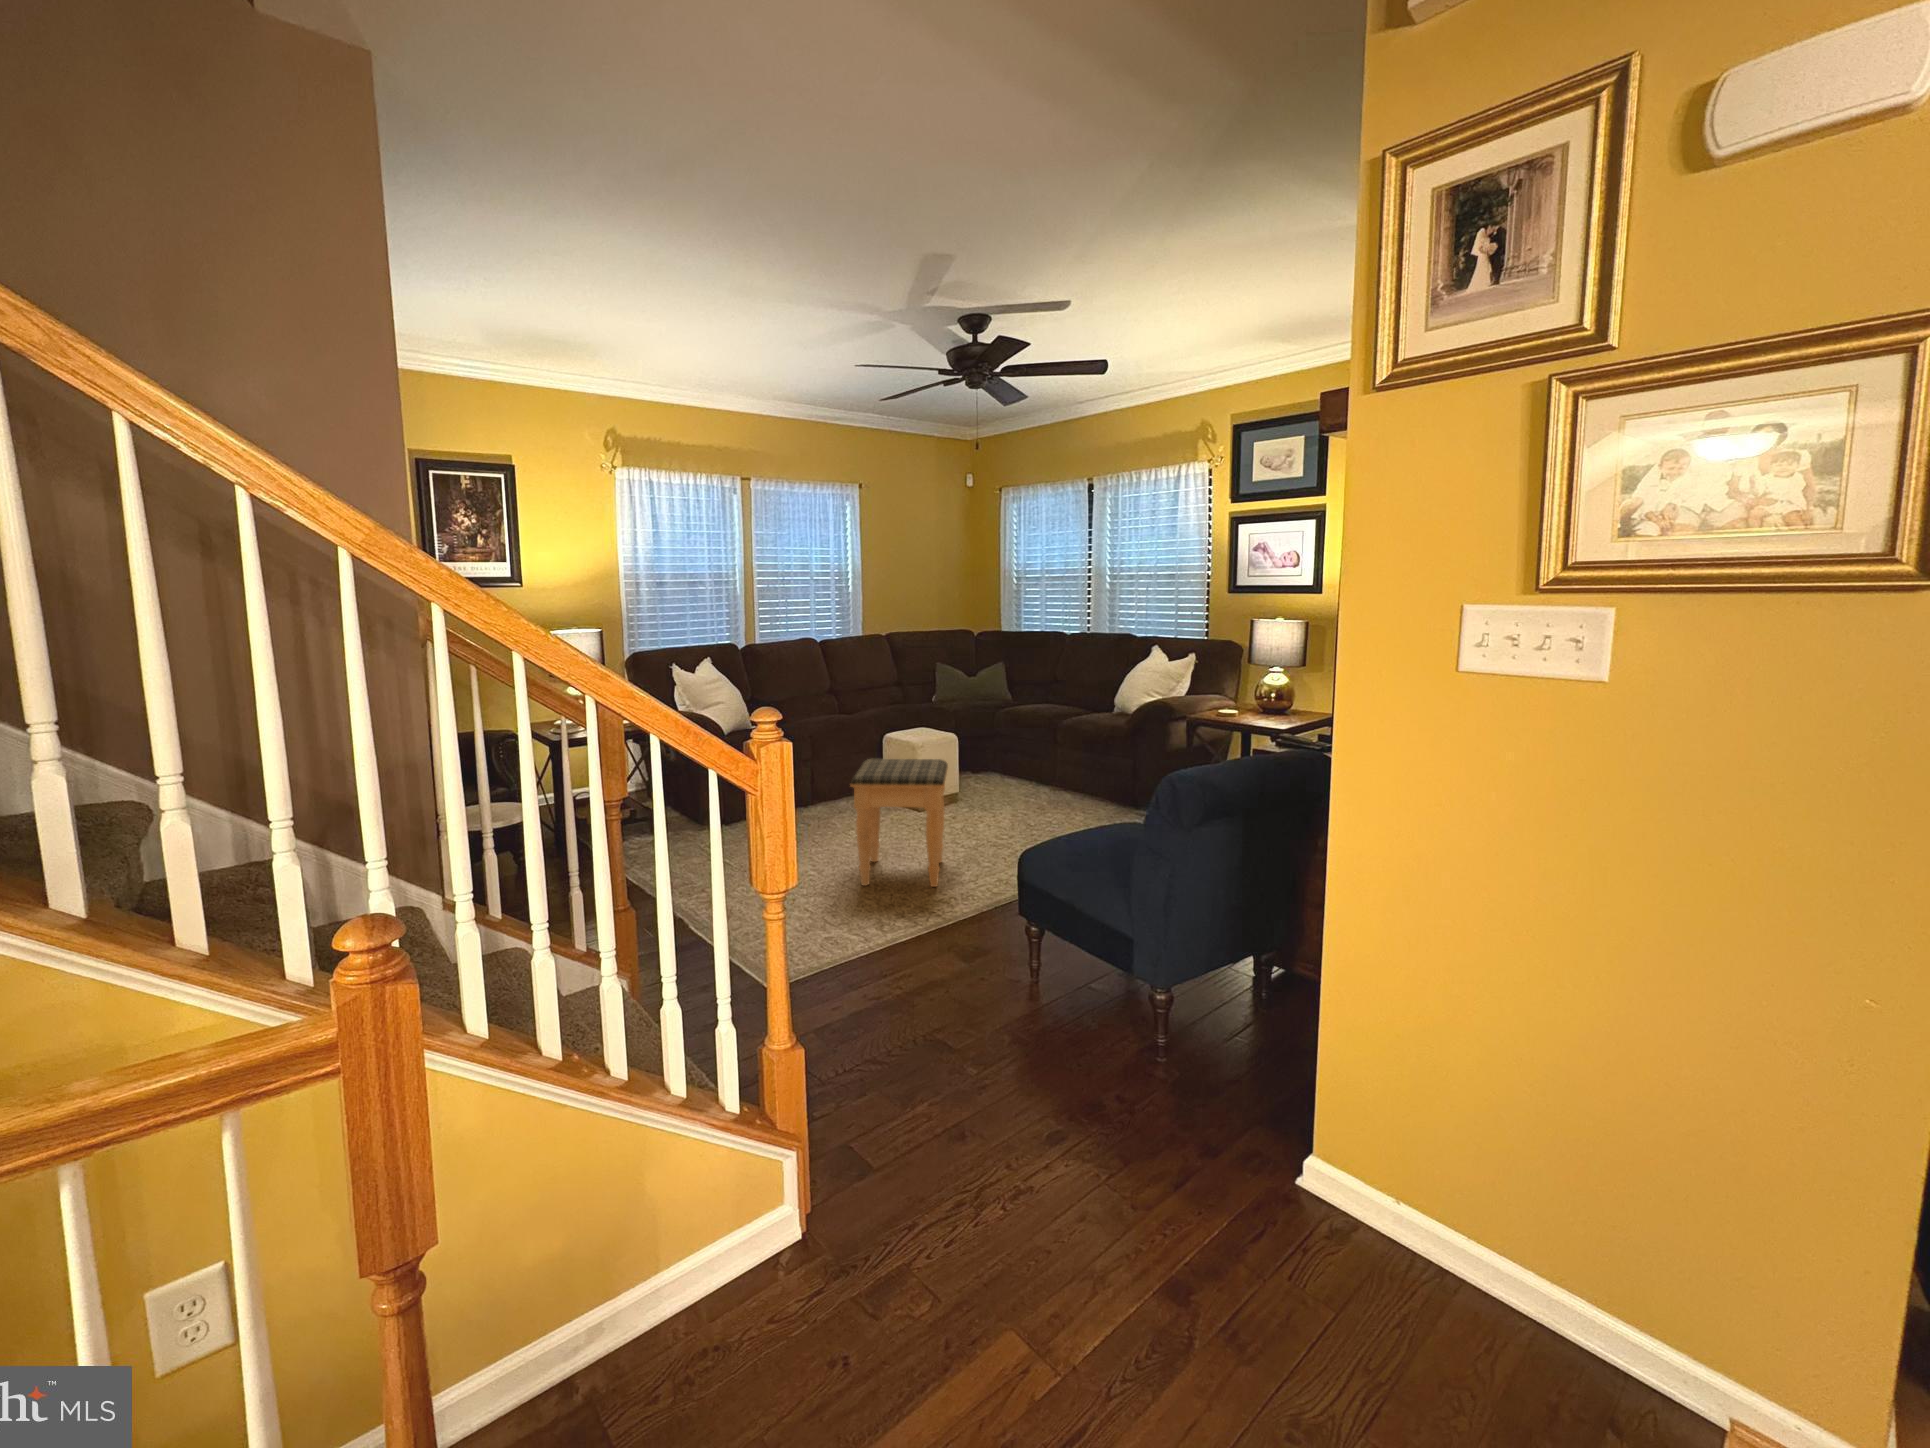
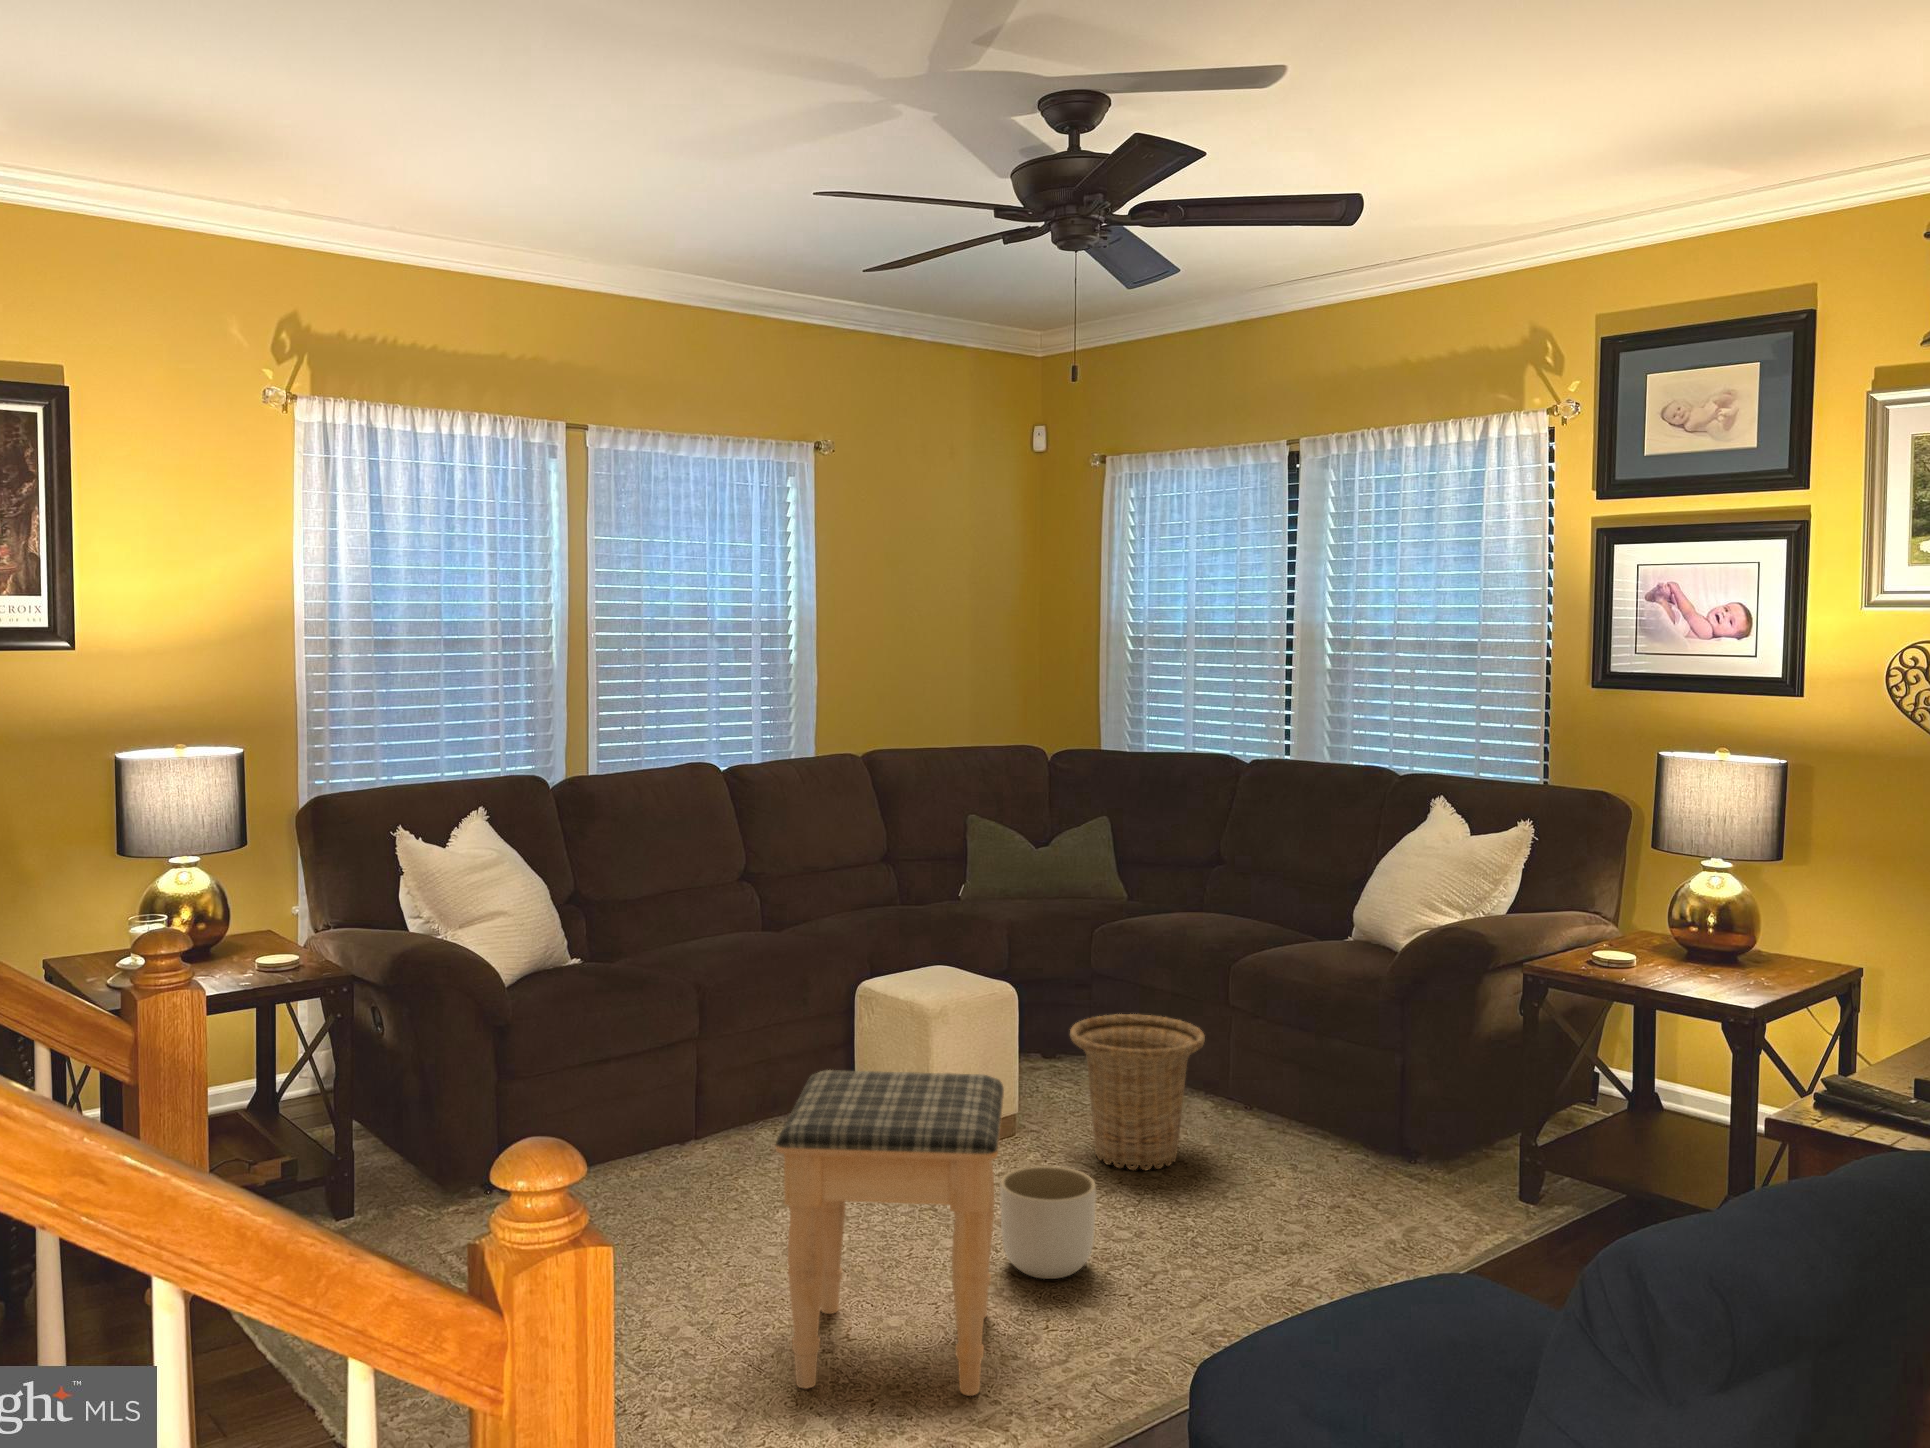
basket: none [981,745,1042,811] -> present [1070,1014,1205,1170]
planter: none [948,803,990,849] -> present [1000,1166,1096,1279]

